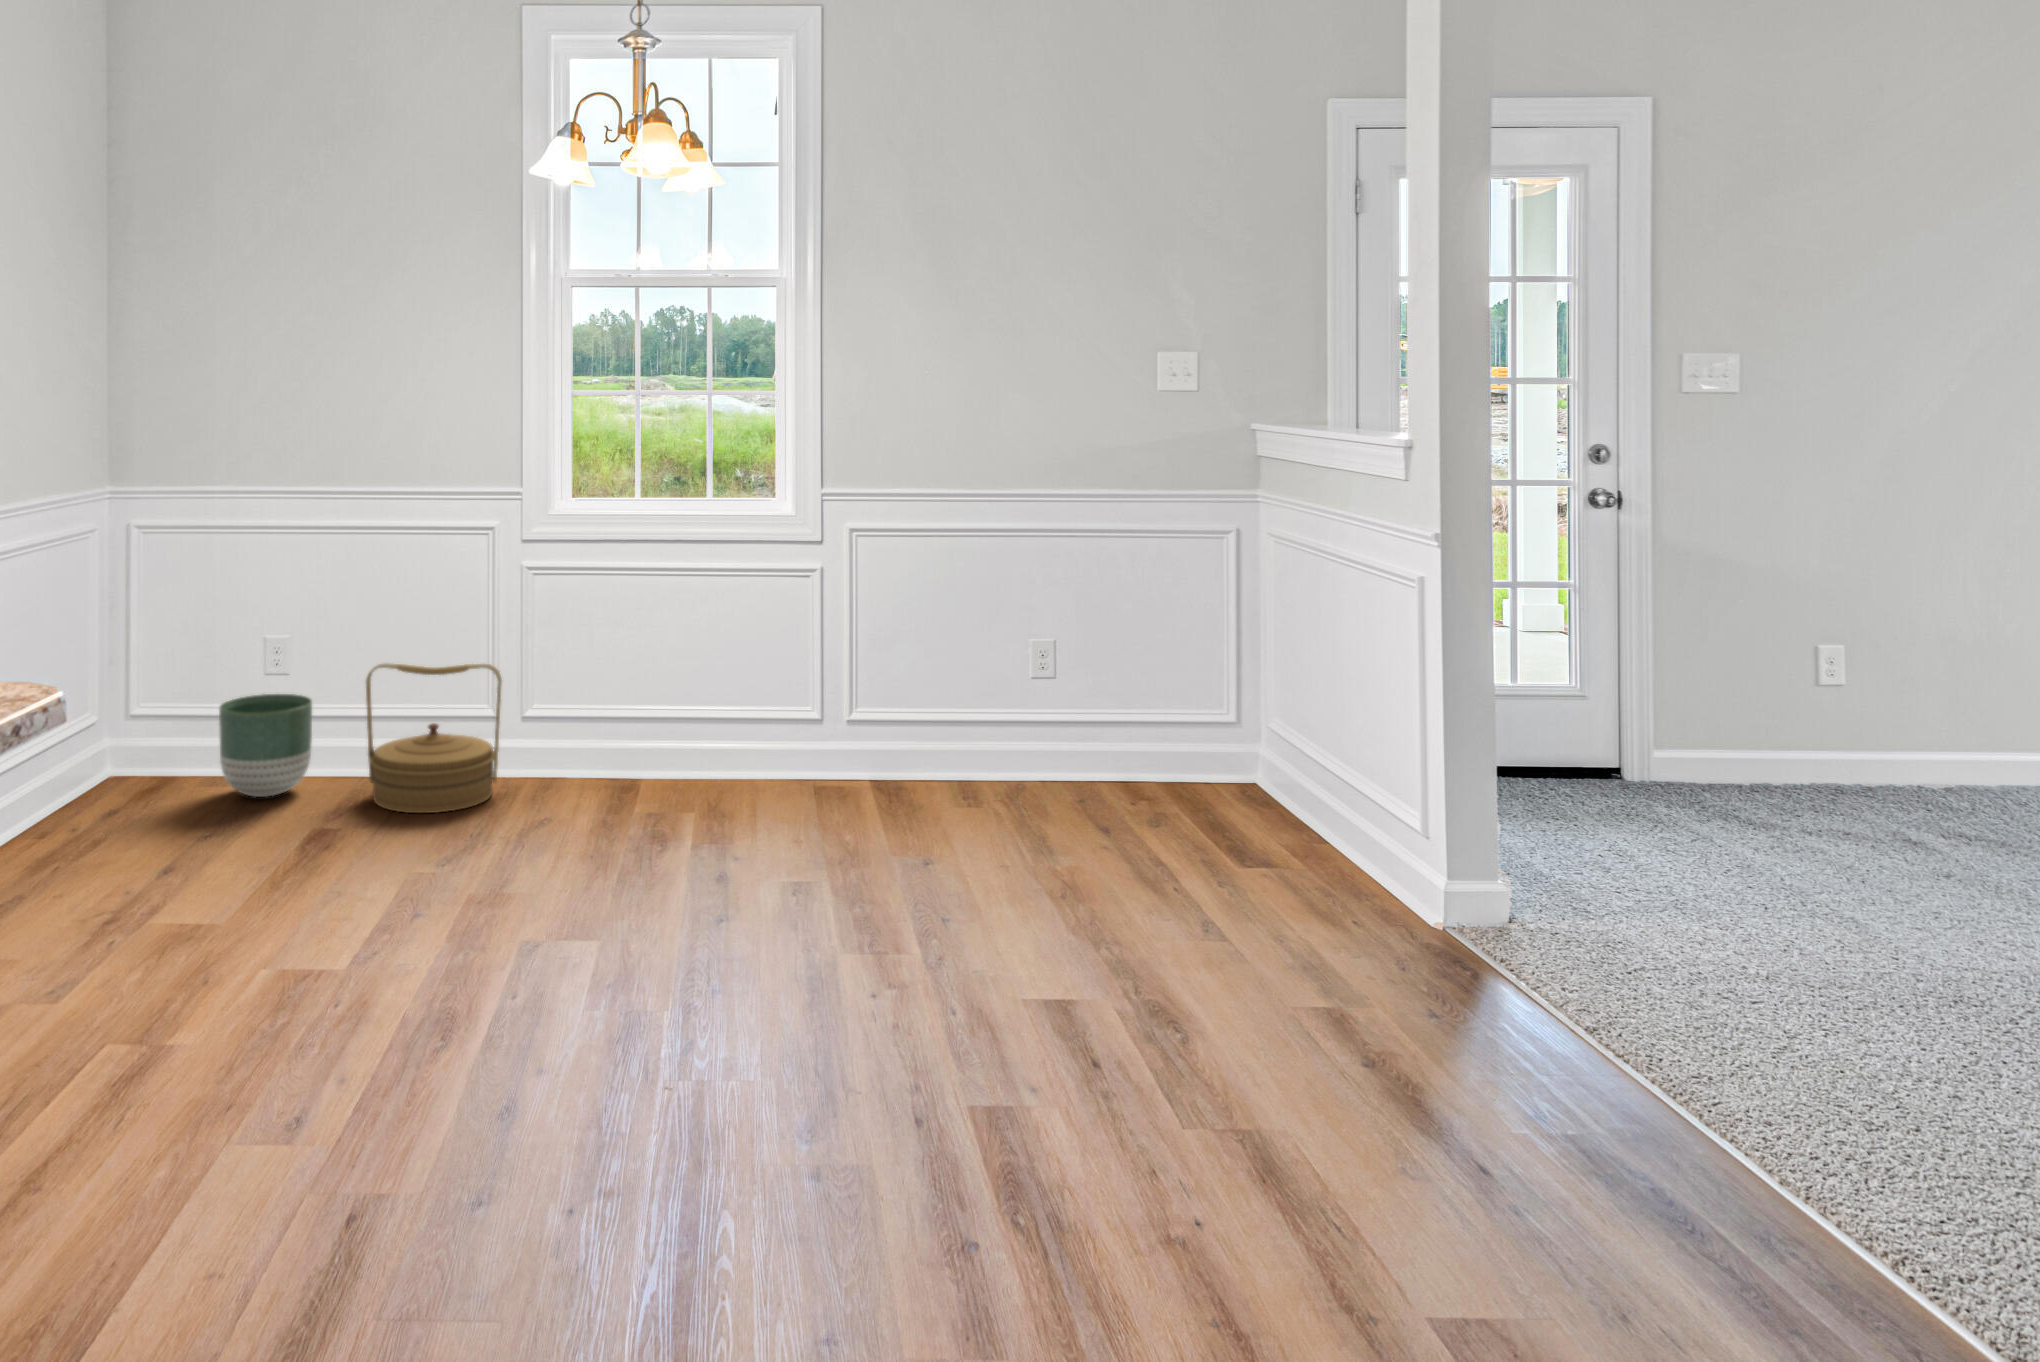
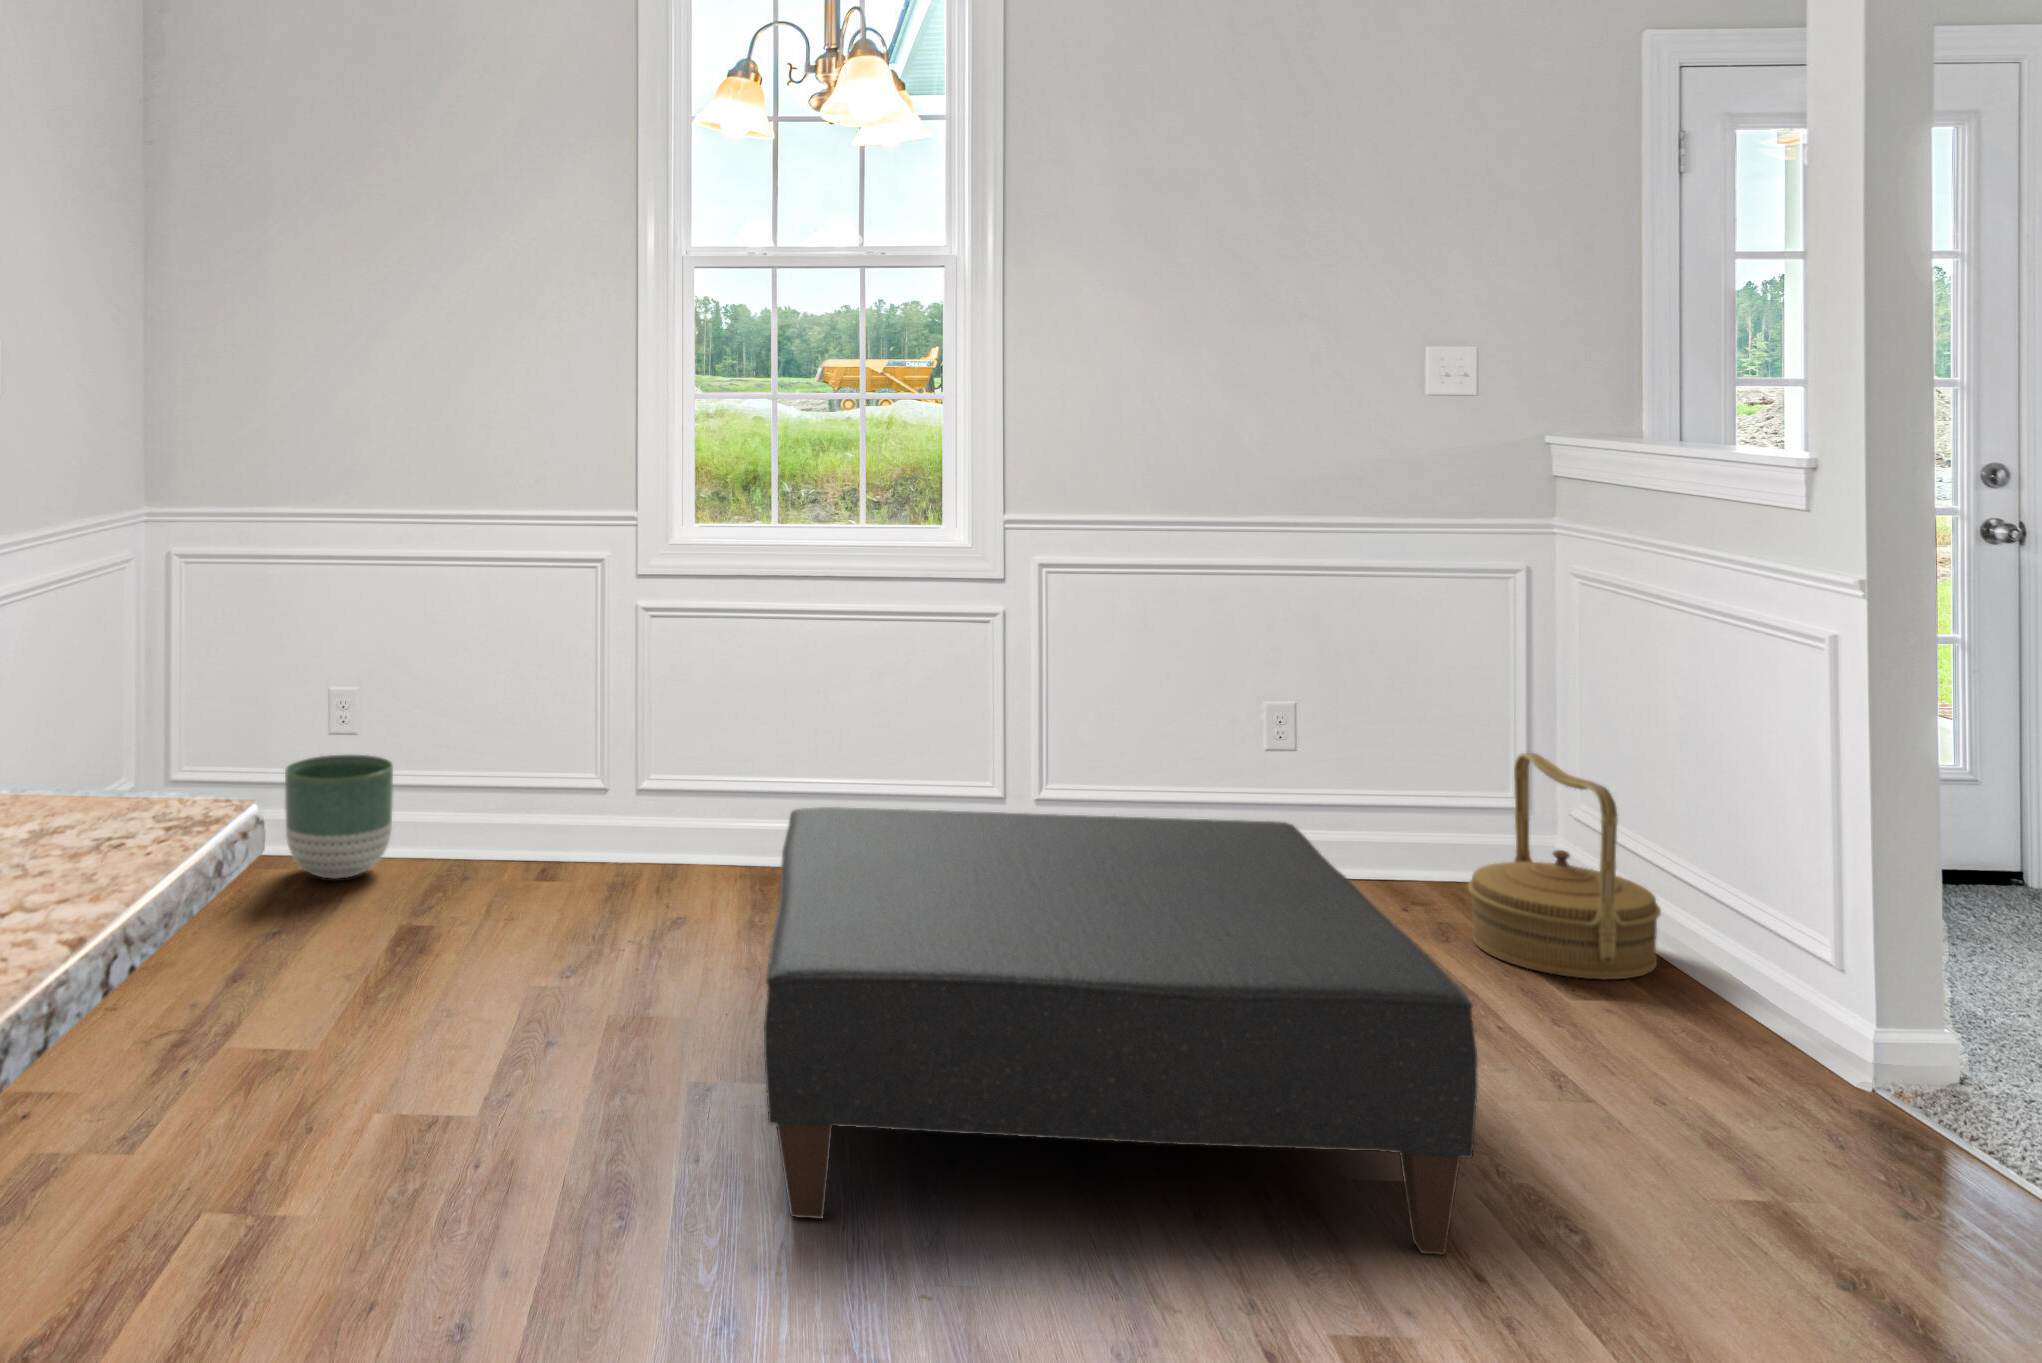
woven basket: present [366,663,502,813] -> present [1468,753,1661,980]
ottoman: none [557,727,1093,1050] -> present [764,807,1478,1255]

